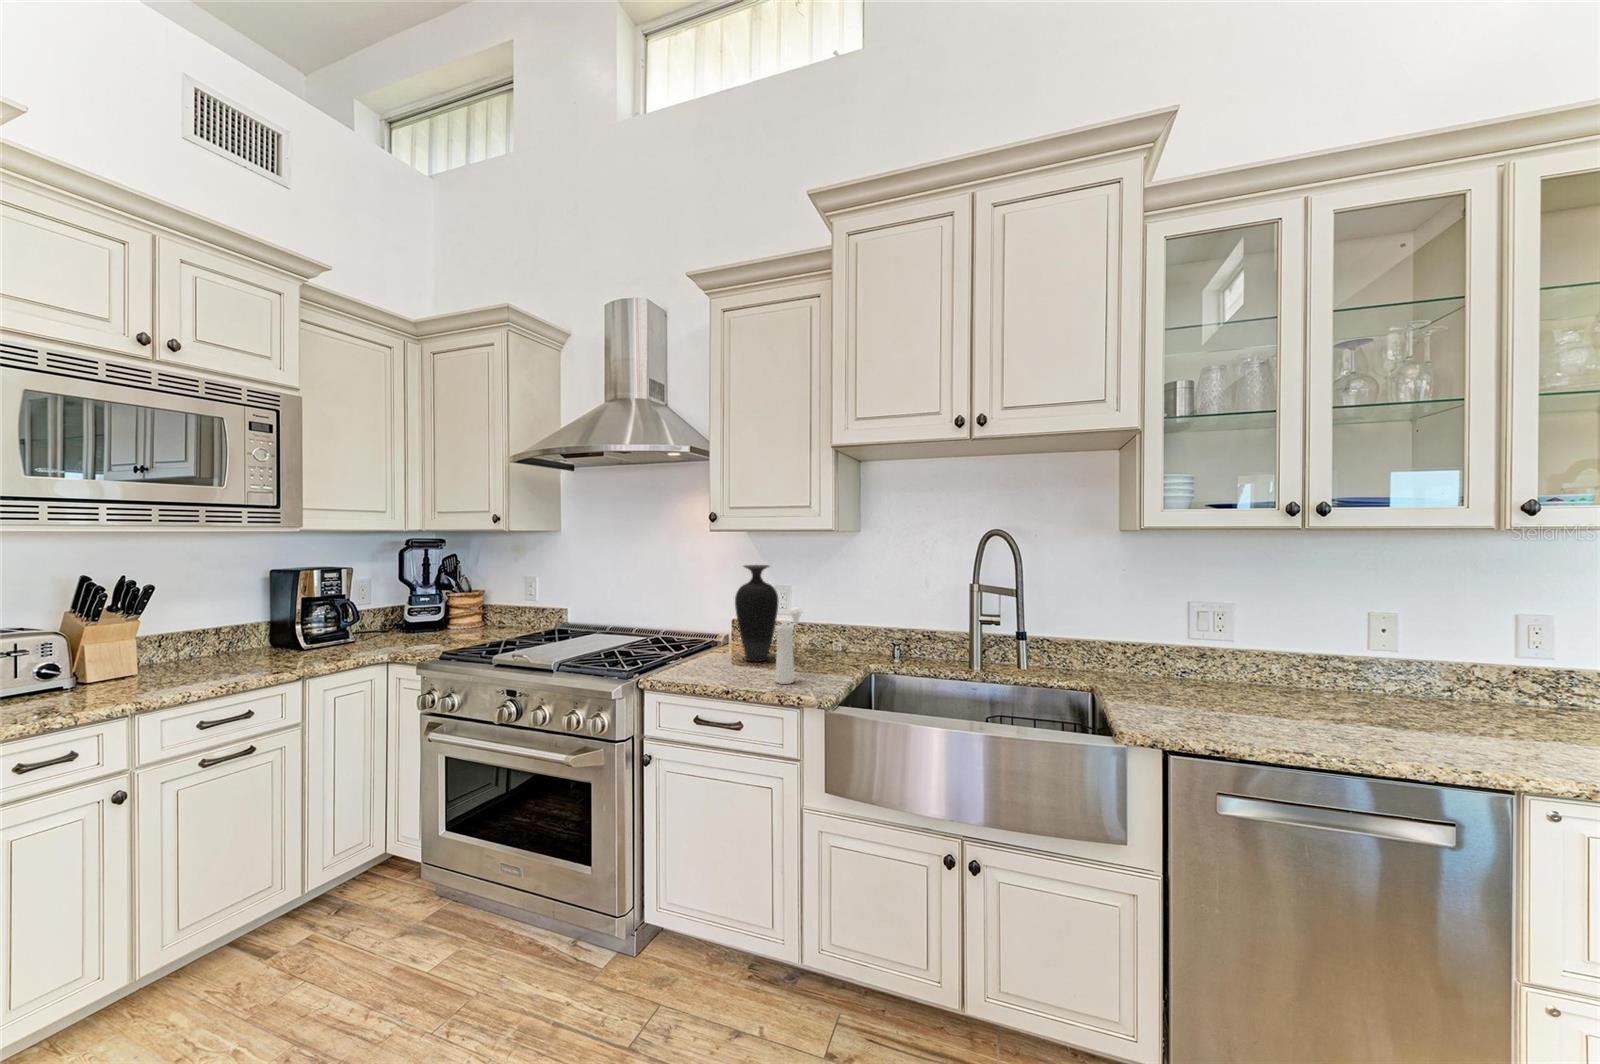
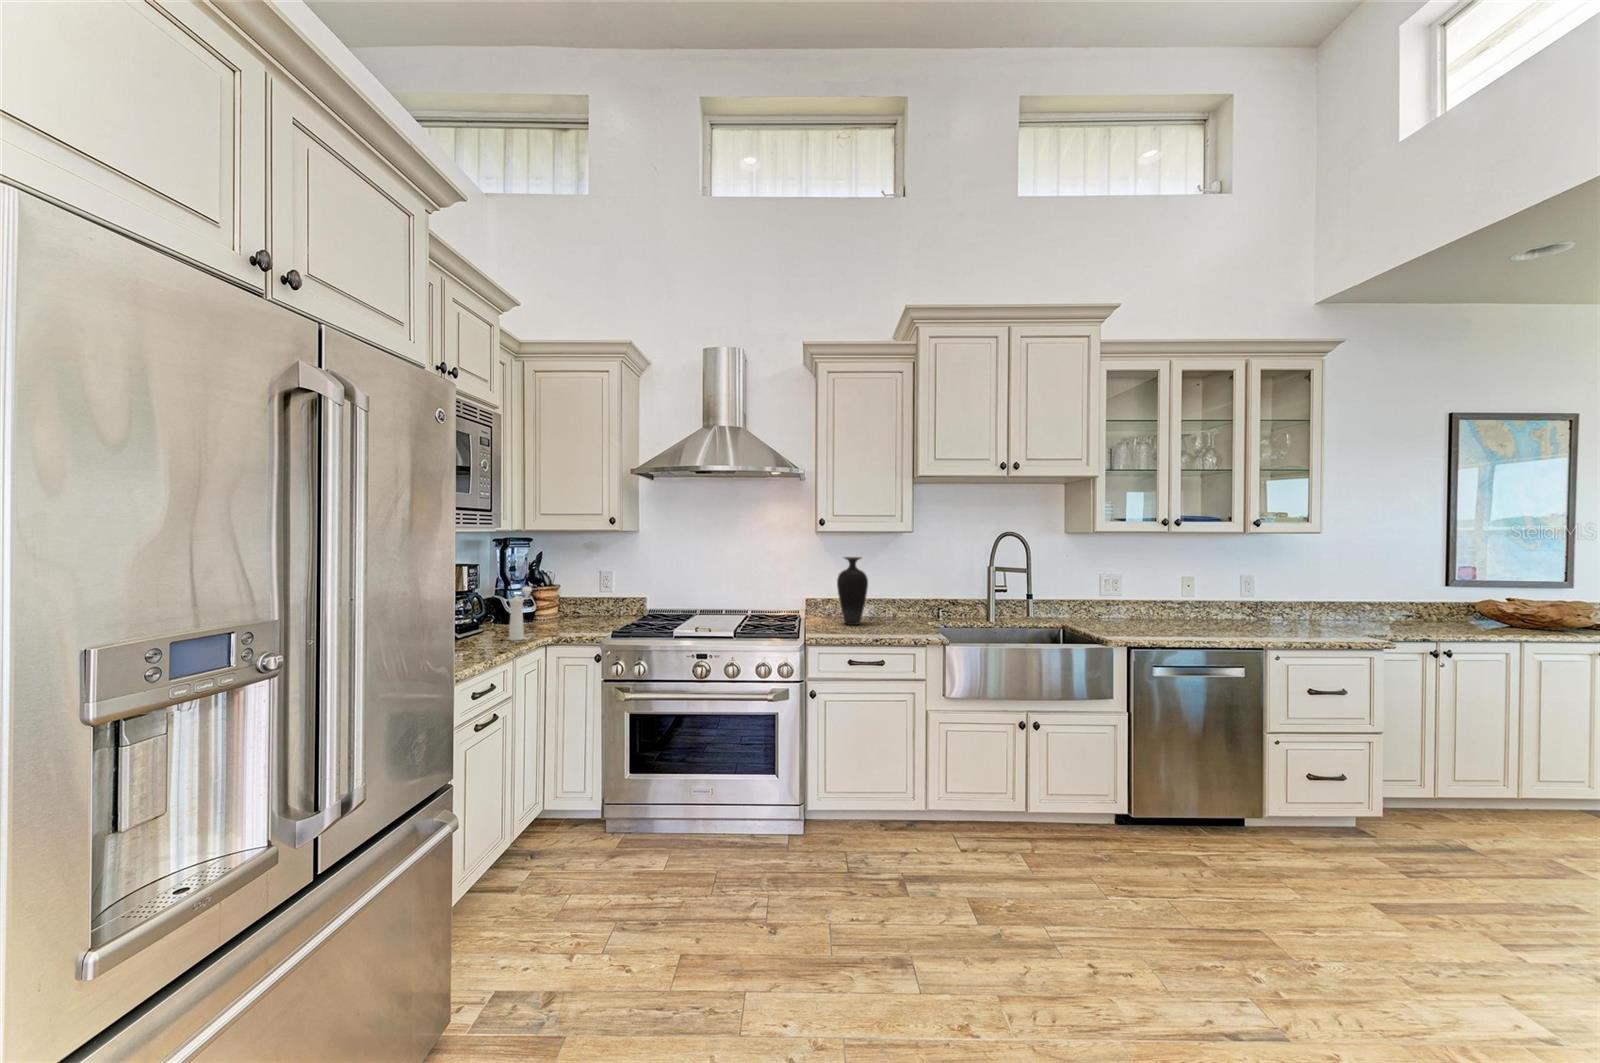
pepper mill: present [775,607,803,684] -> present [509,587,532,641]

